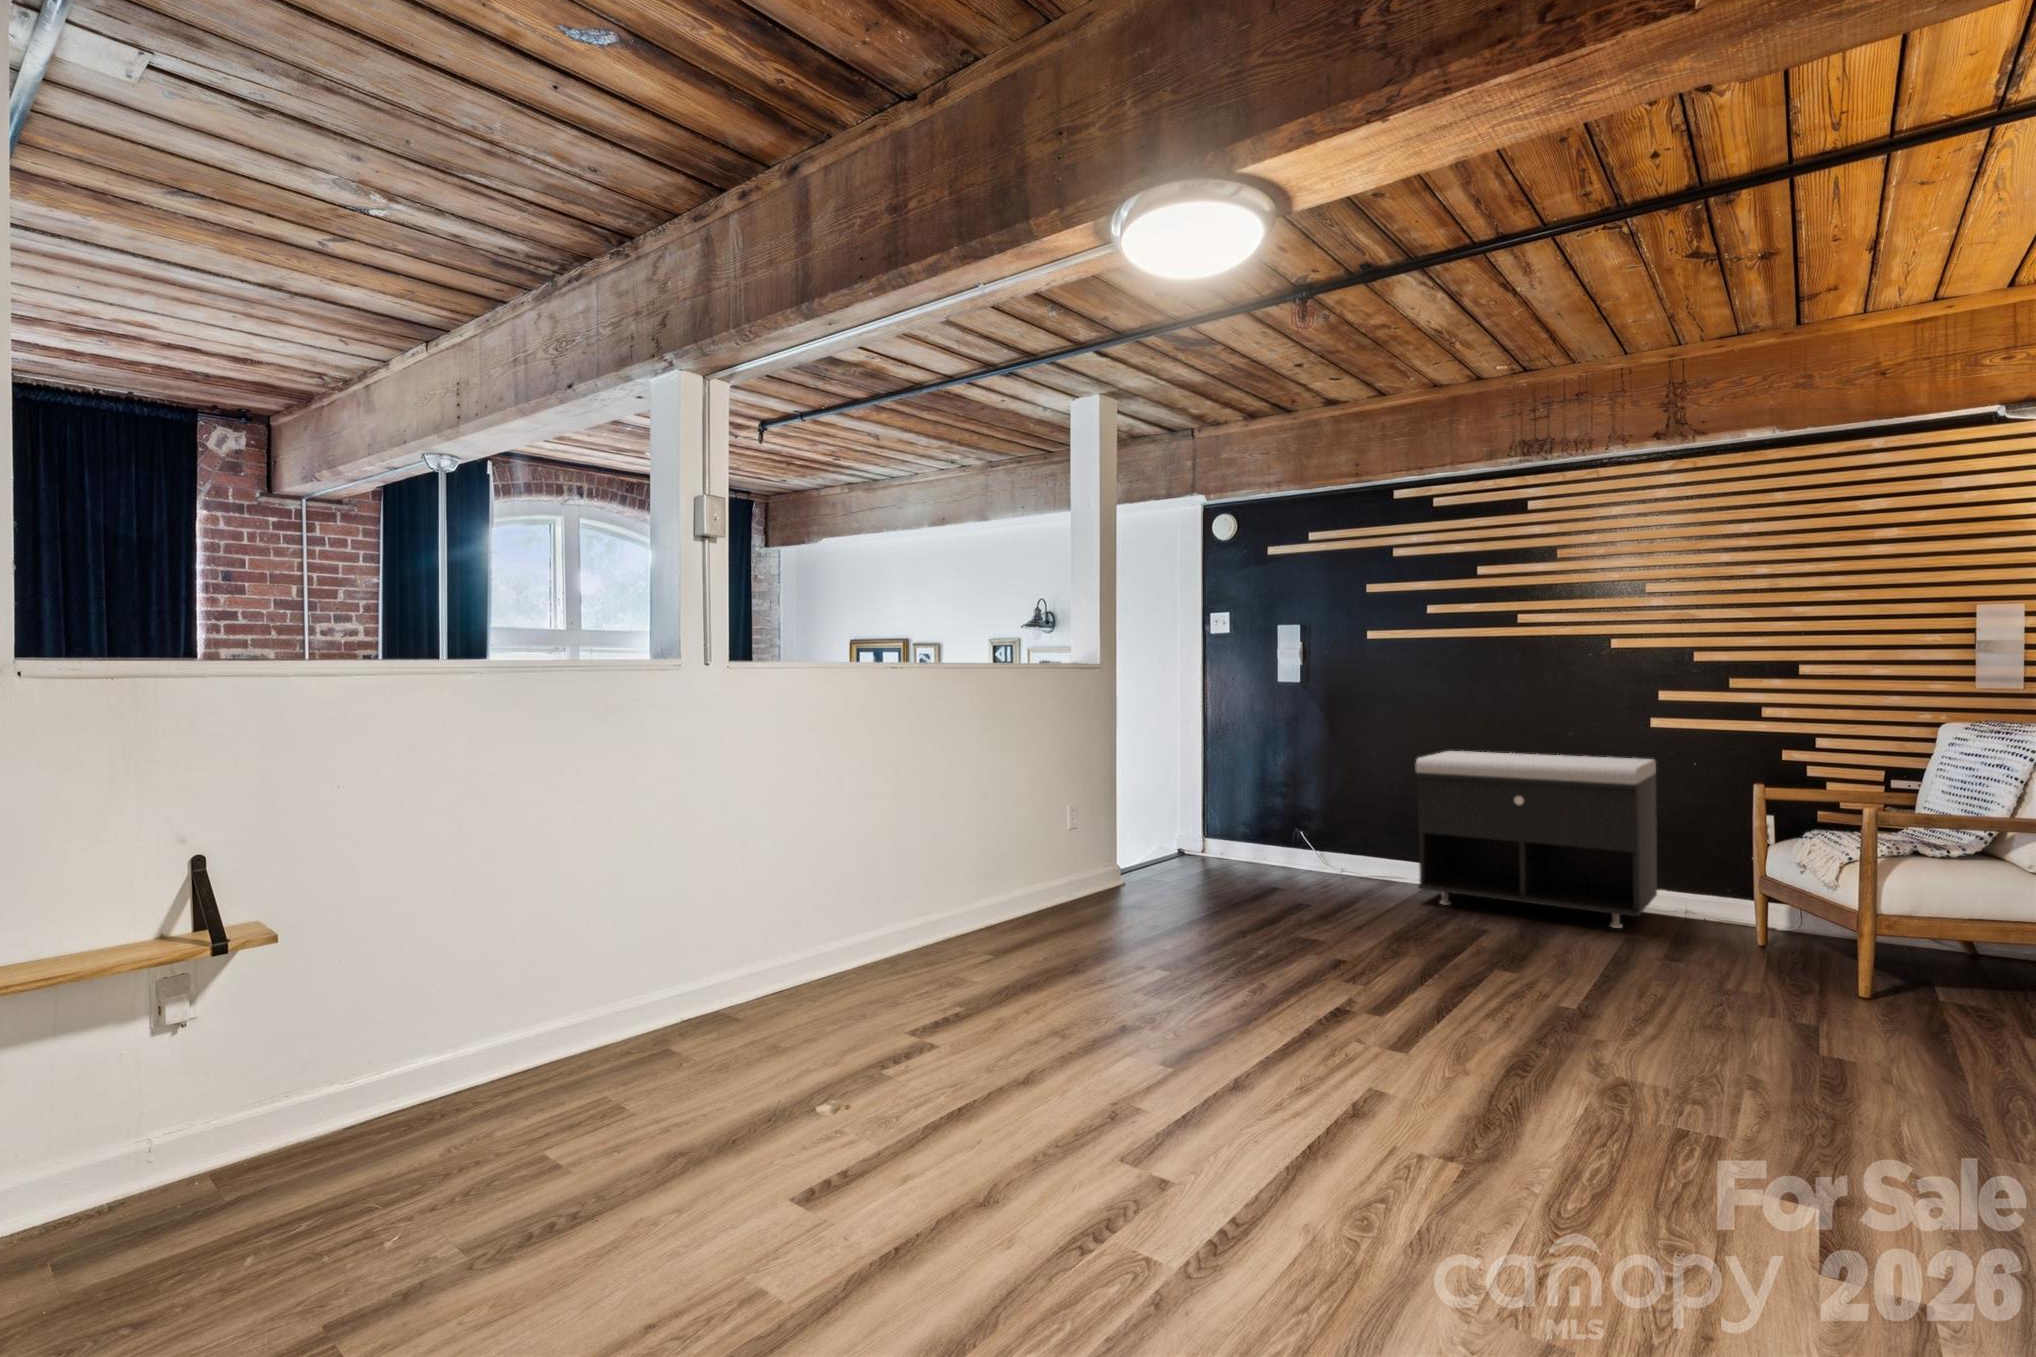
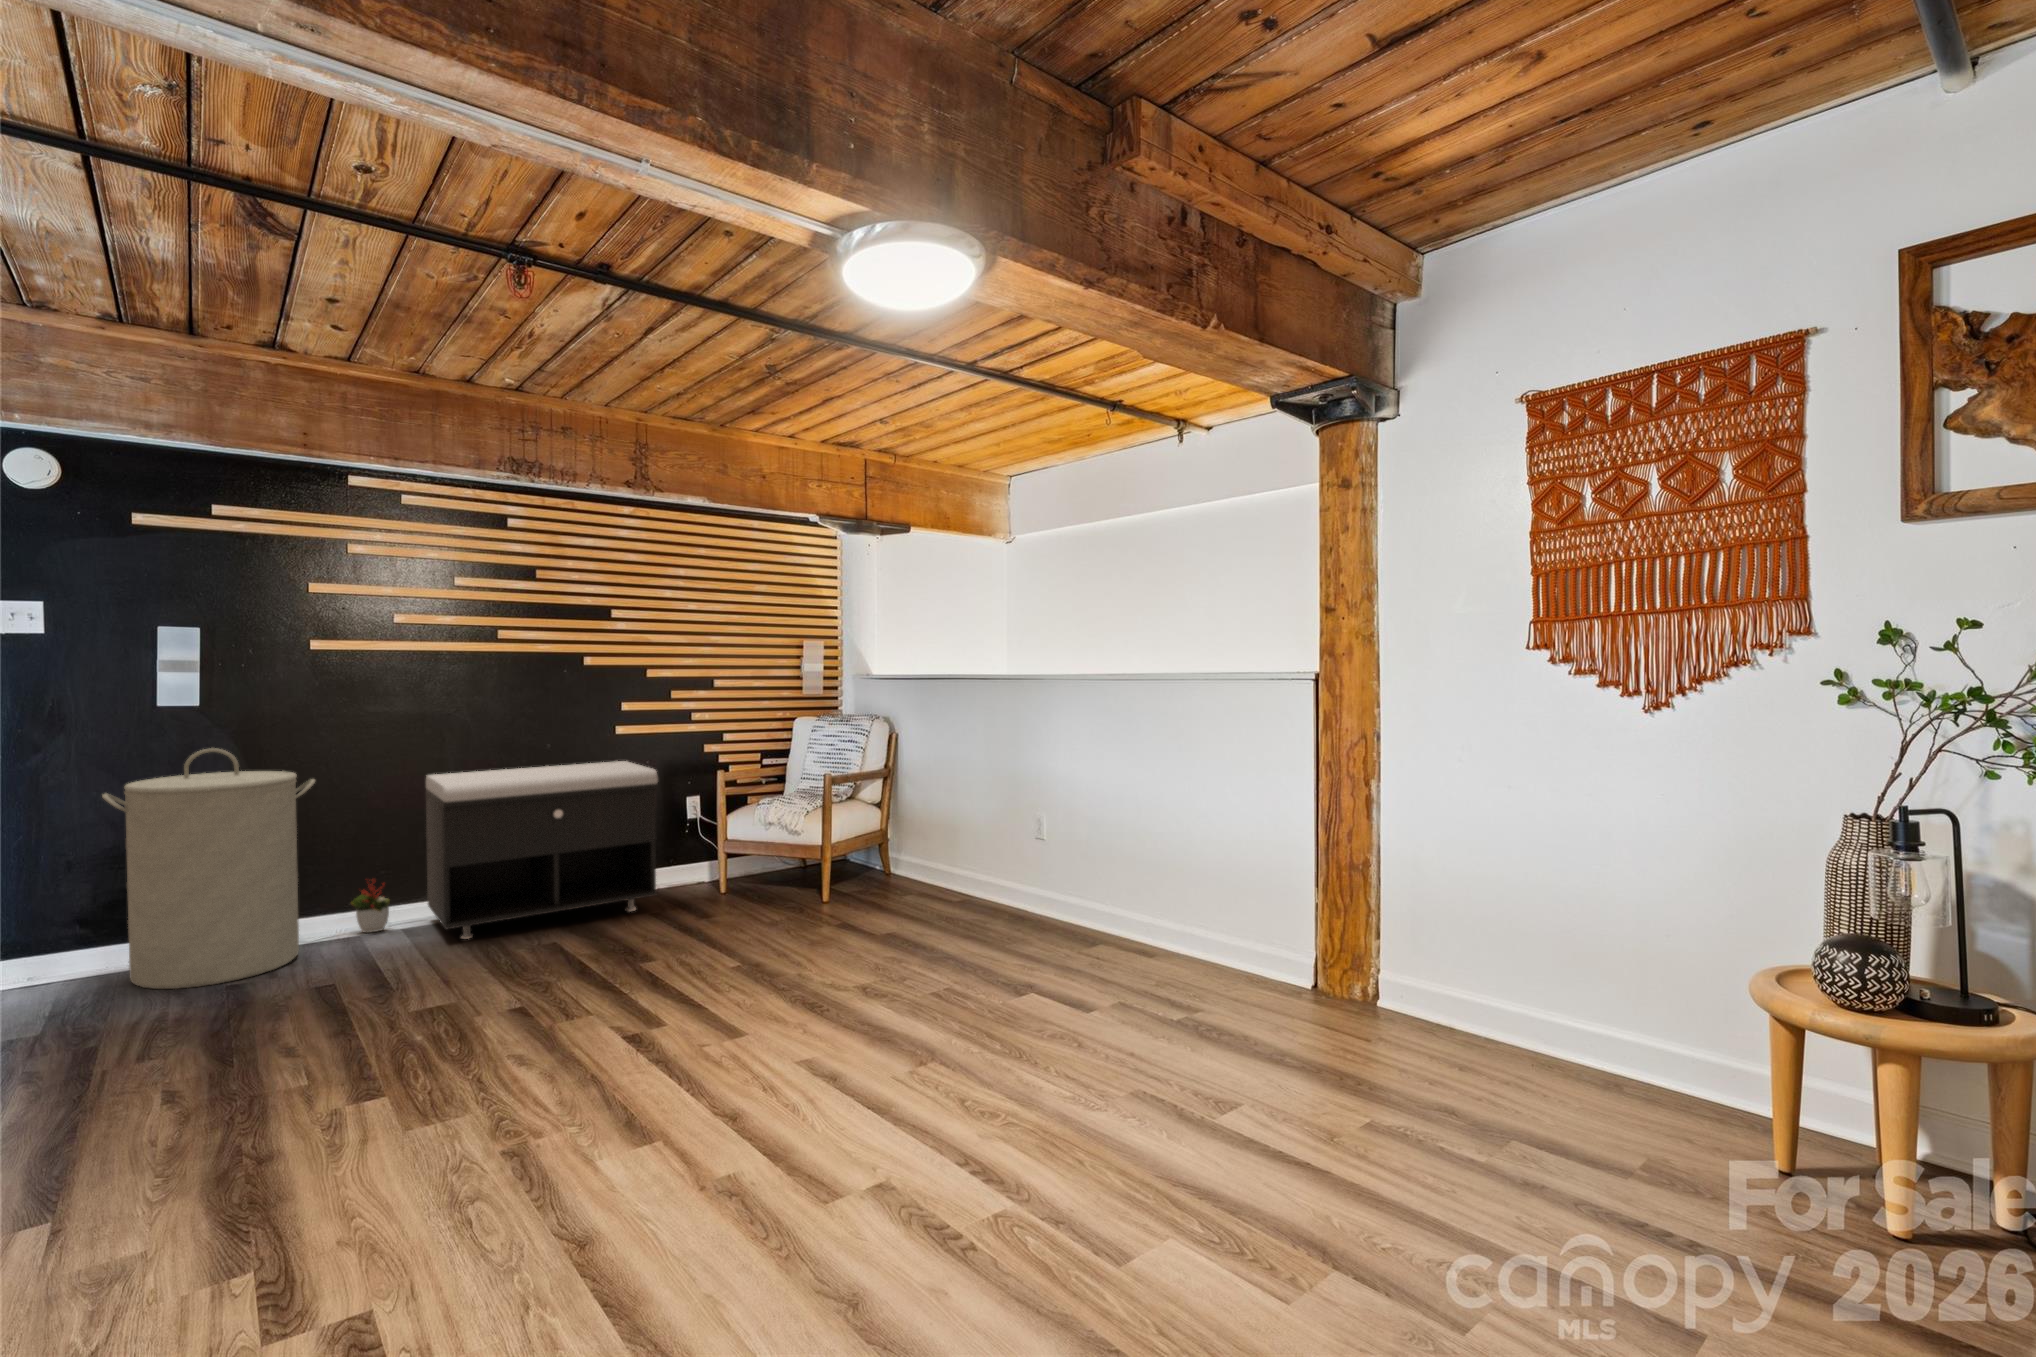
laundry hamper: none [1232,712,1349,885] -> present [102,748,315,989]
decorative plant: none [1389,835,1416,883] -> present [351,879,390,933]

